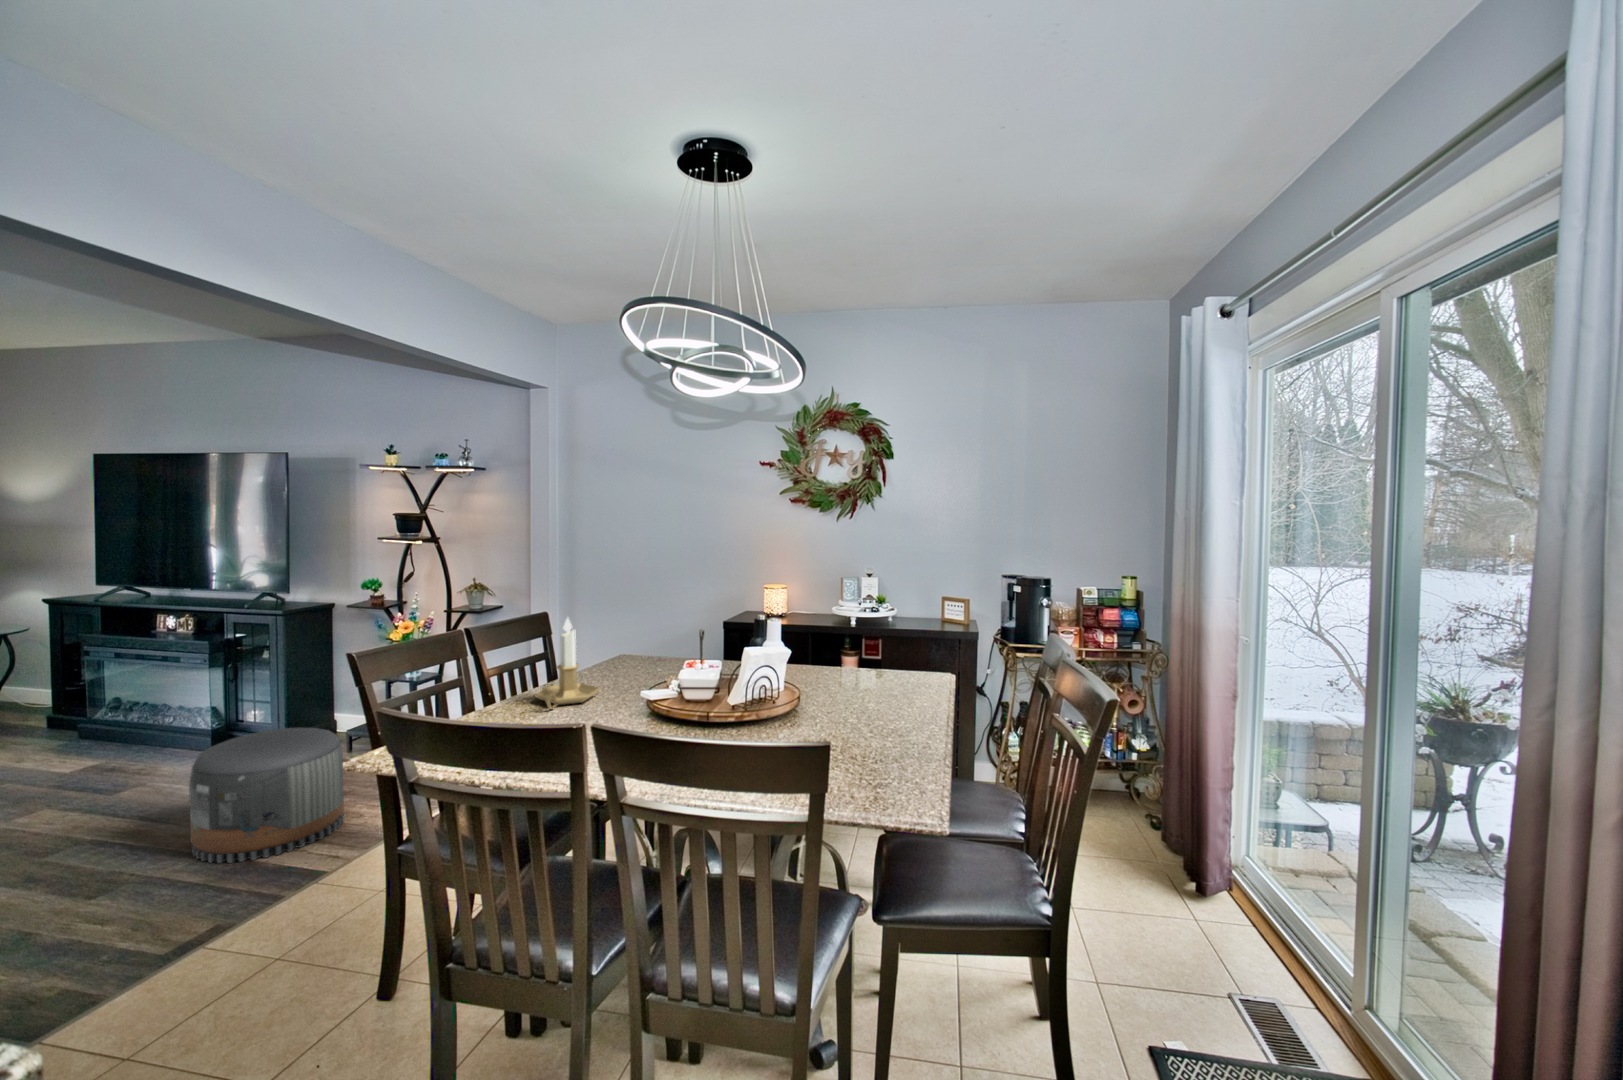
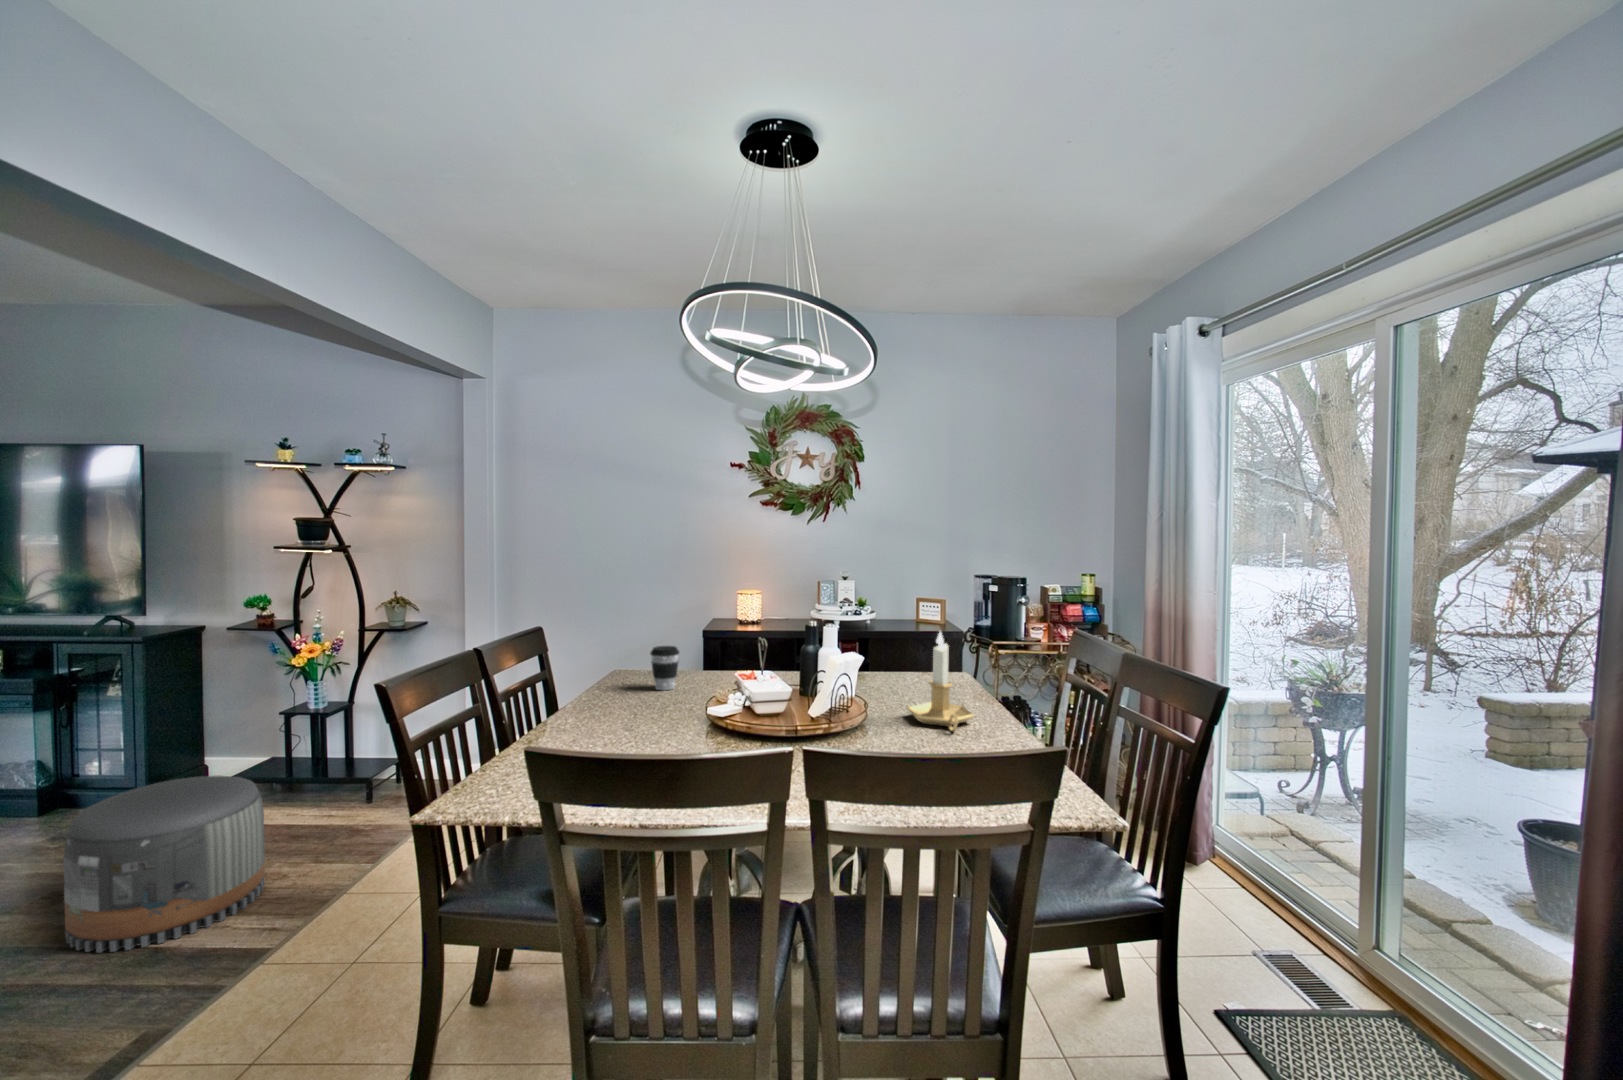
candlestick: present [535,618,600,709] -> present [908,632,974,731]
coffee cup: none [624,635,652,676] -> present [650,646,679,690]

